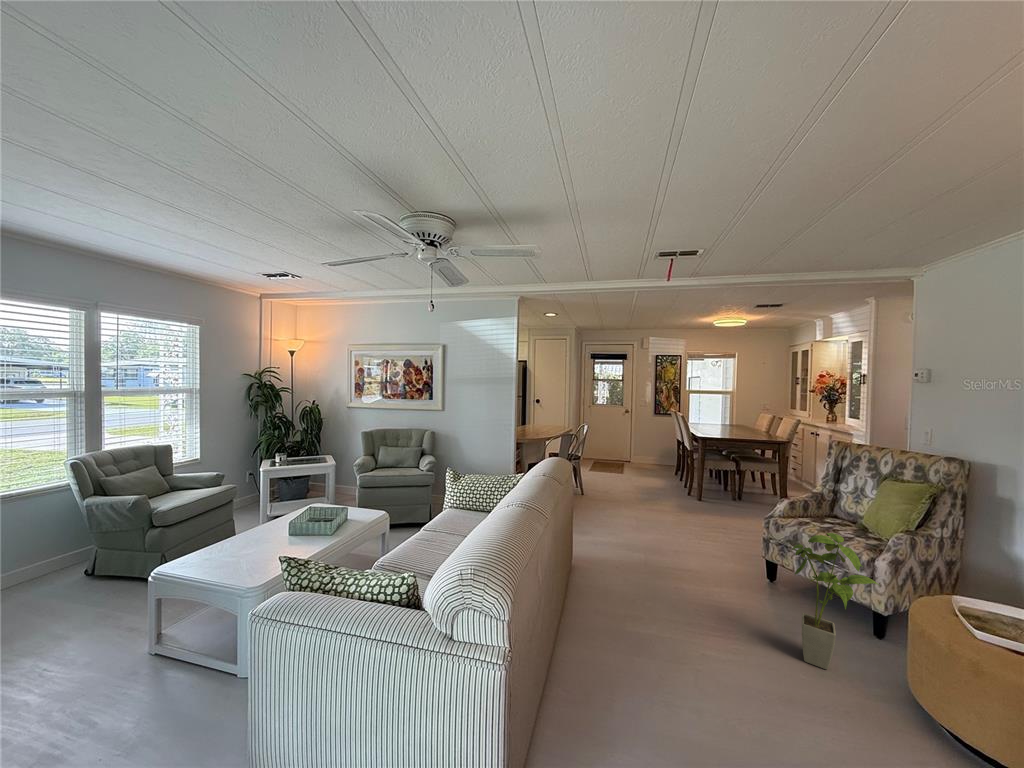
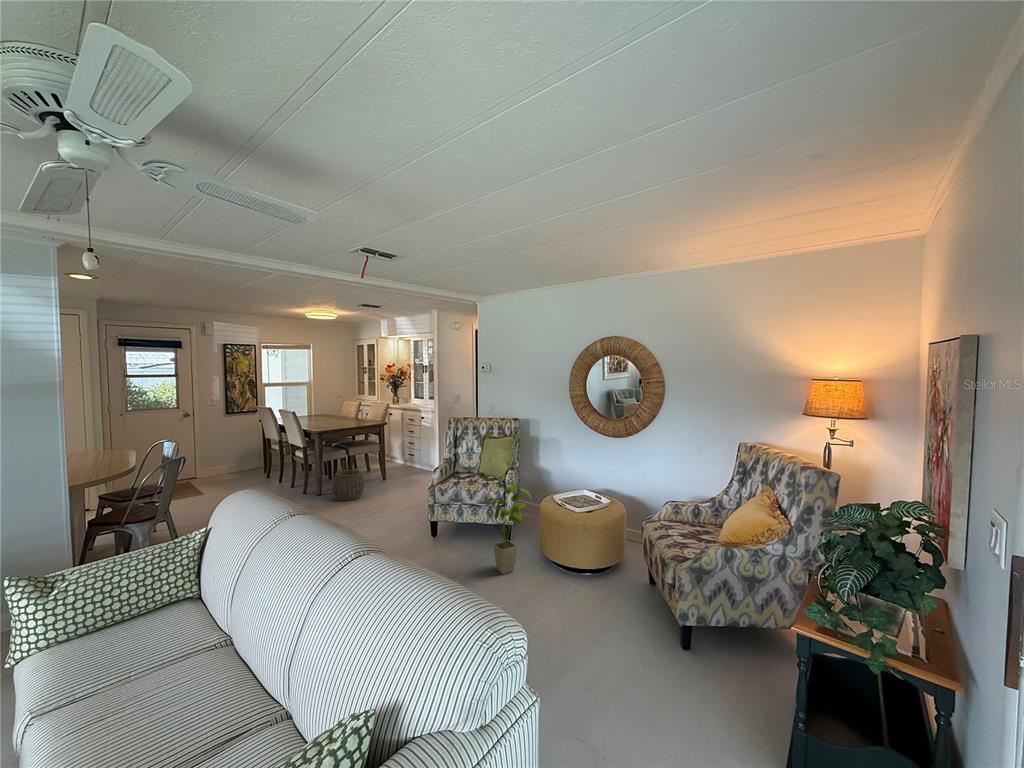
woven basket: none [706,480,742,514] -> present [332,470,364,501]

